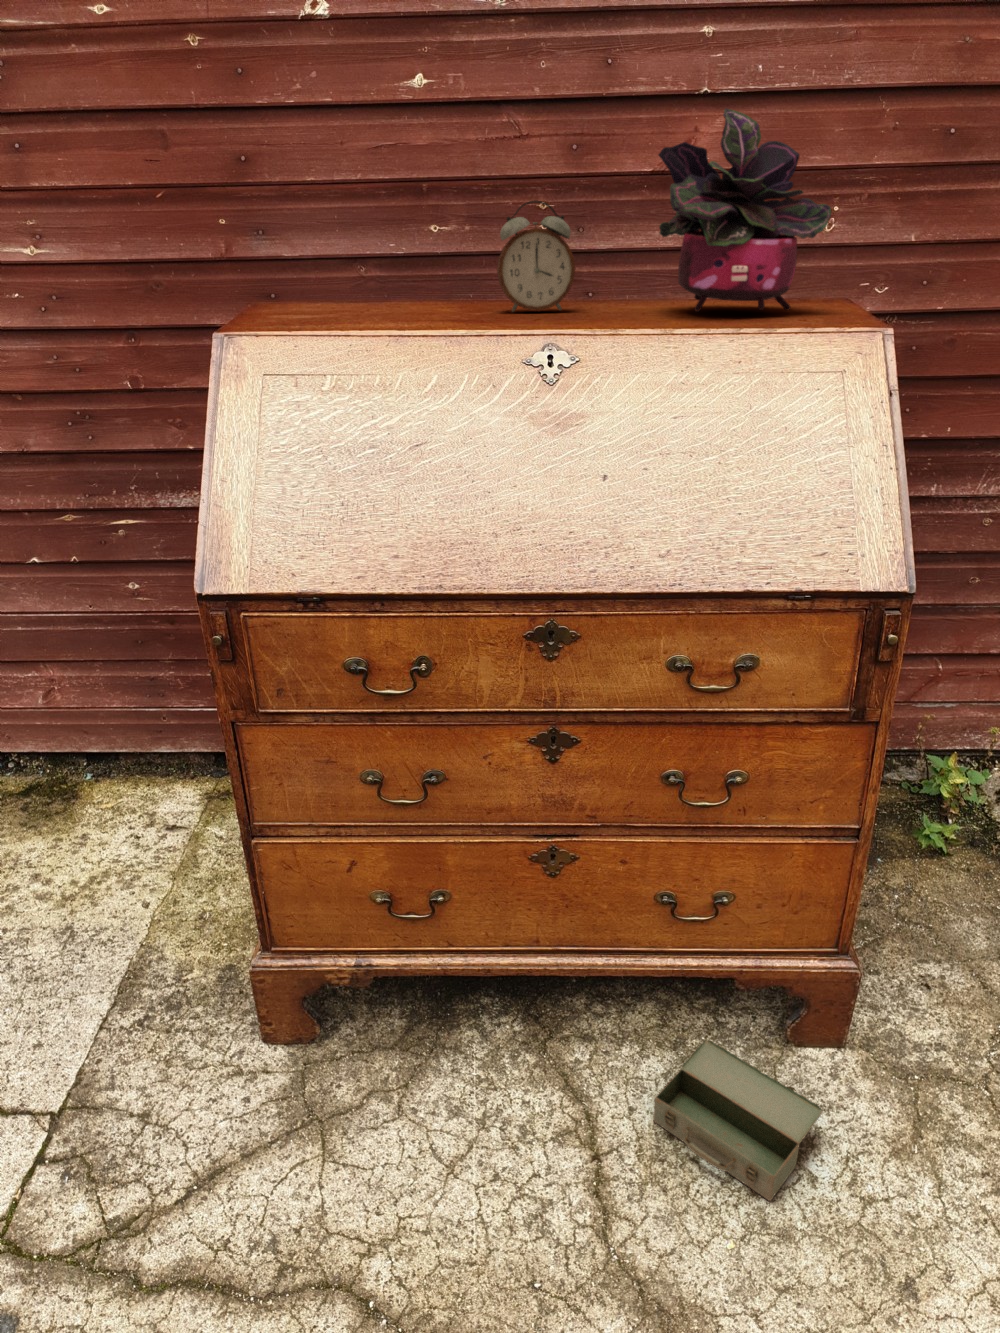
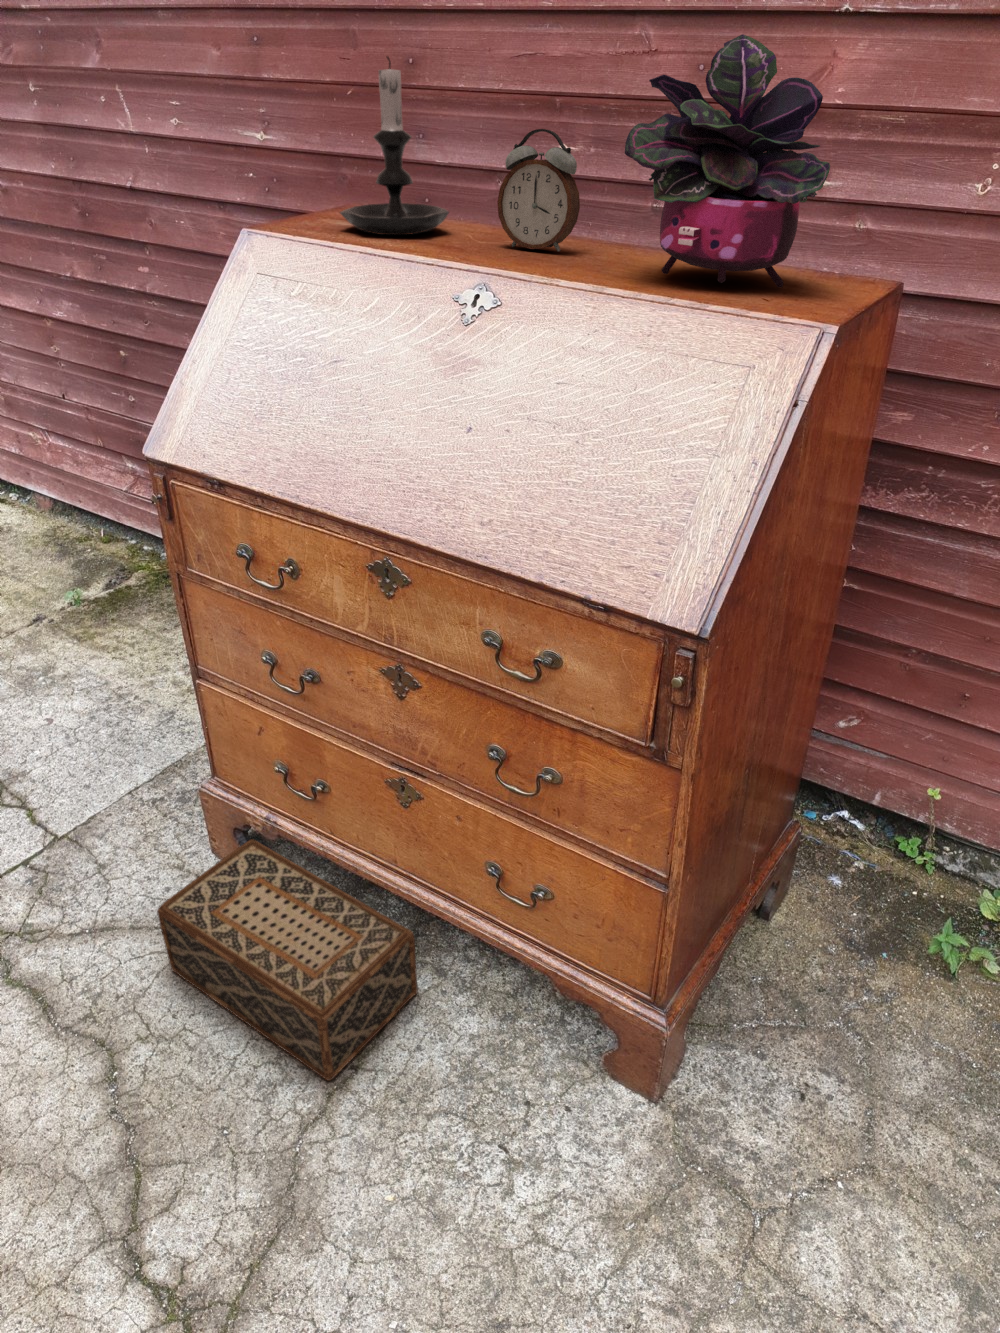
candle holder: none [322,142,425,317] -> present [340,57,449,235]
woven basket: none [319,992,591,1183] -> present [157,839,418,1081]
toolbox: present [653,1041,823,1201] -> none [423,1023,554,1186]

